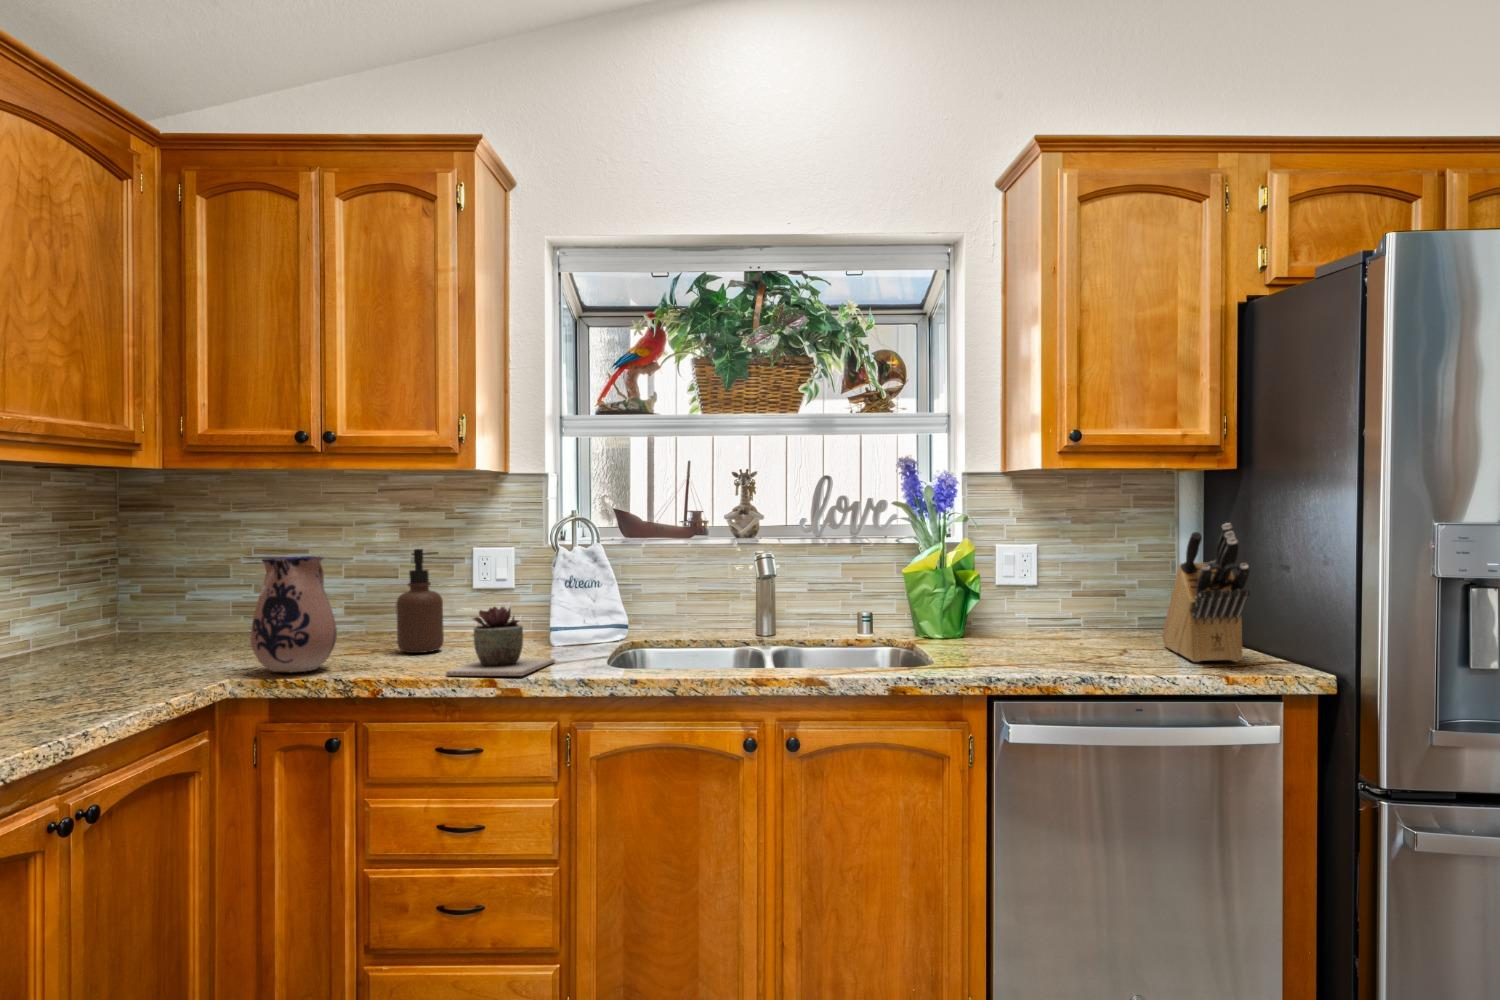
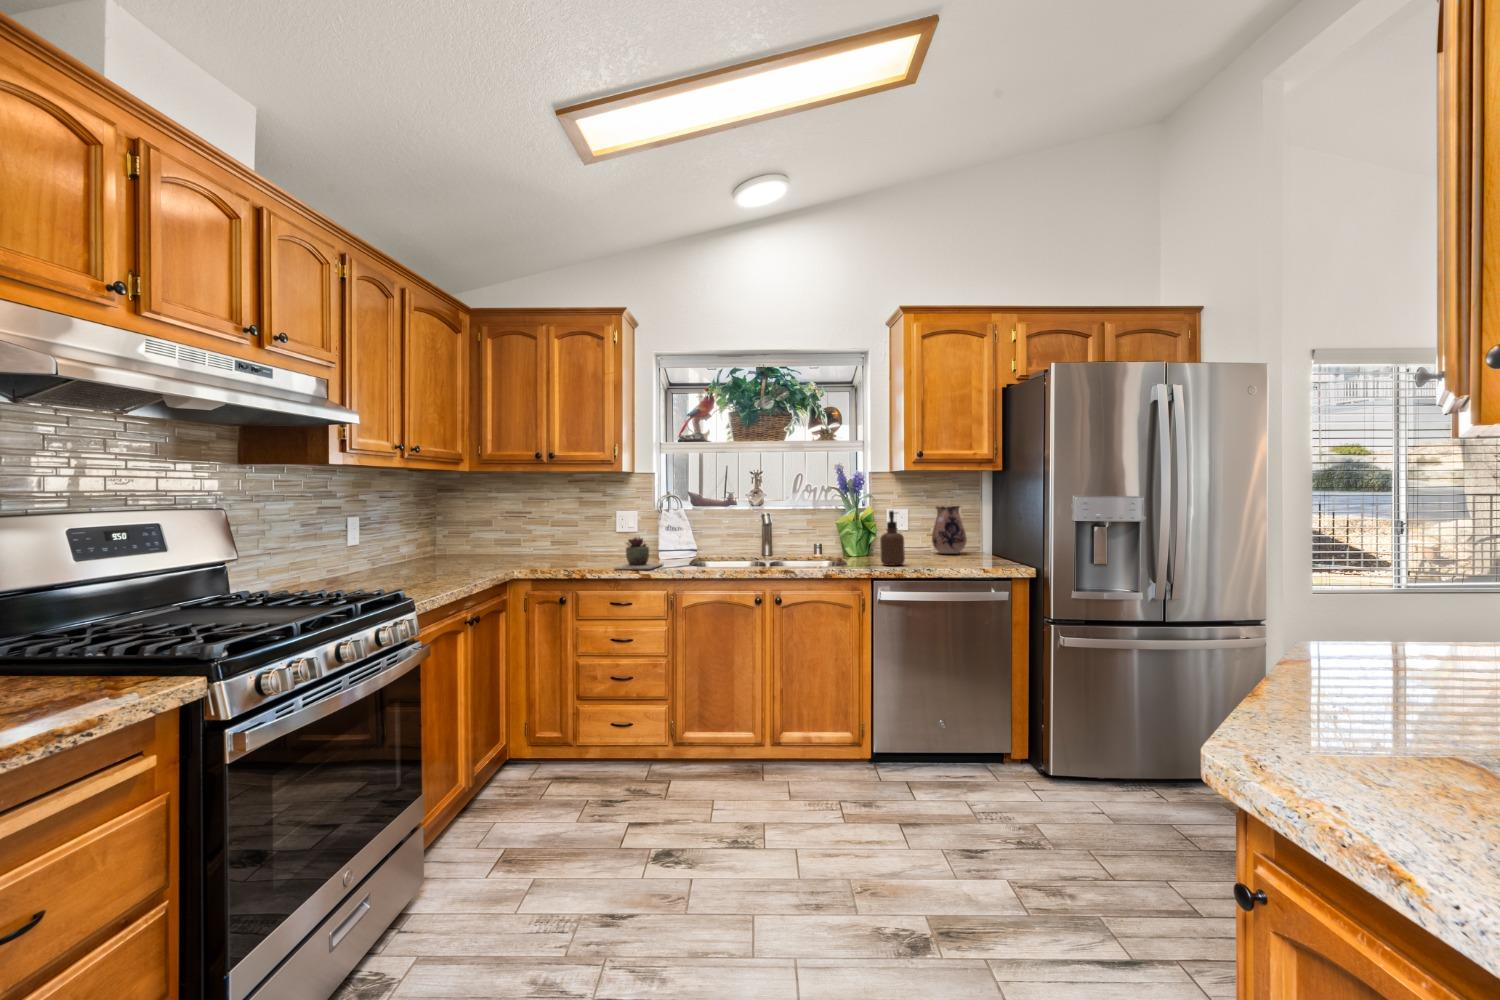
knife block: present [1162,523,1250,662] -> none [966,497,998,565]
soap dispenser: present [396,549,444,653] -> present [880,511,905,566]
ceramic pitcher: present [251,556,337,672] -> present [932,506,967,554]

